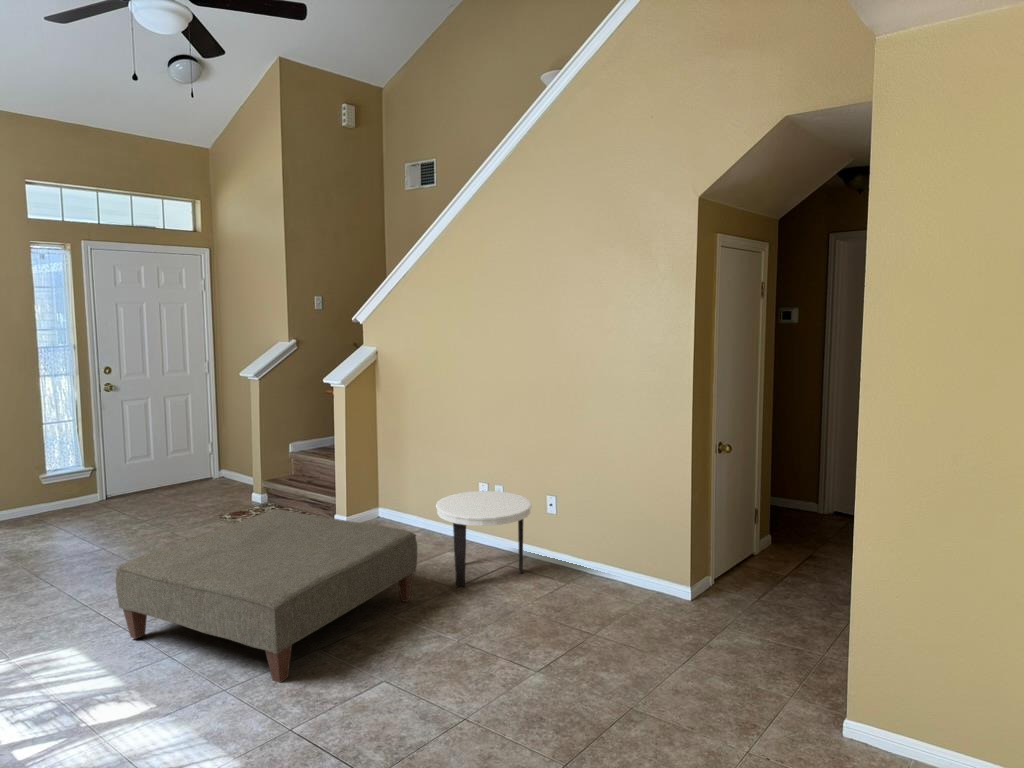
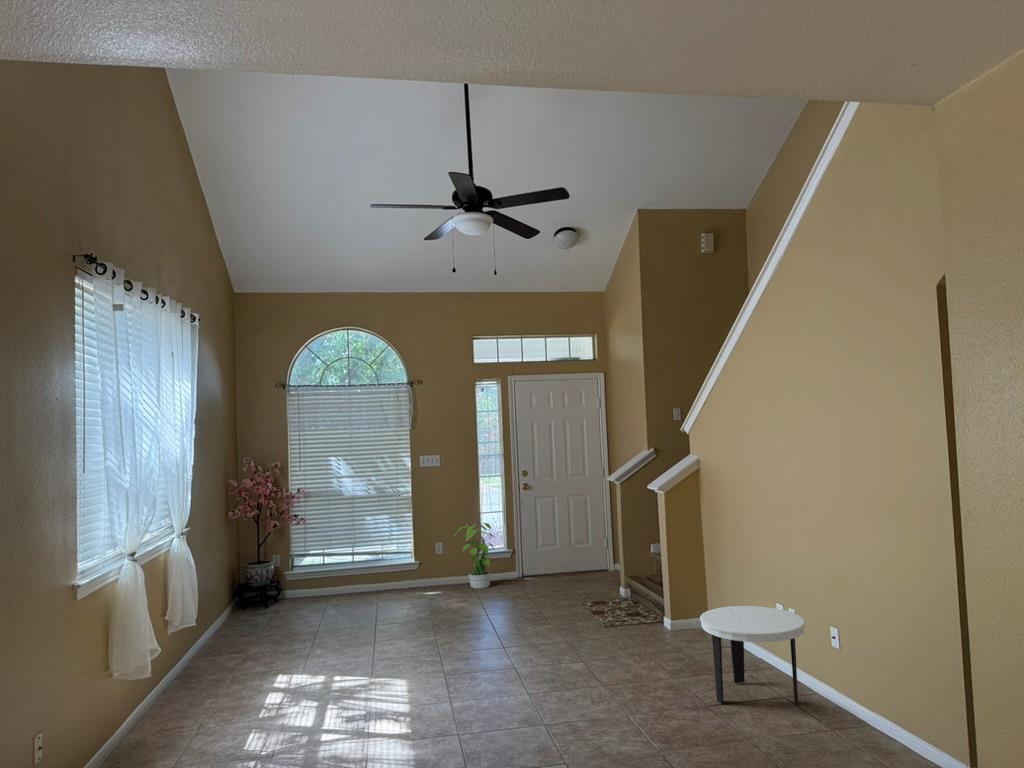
potted plant: none [12,433,77,518] -> present [455,523,494,589]
ottoman: present [116,509,417,683] -> none [431,598,668,742]

